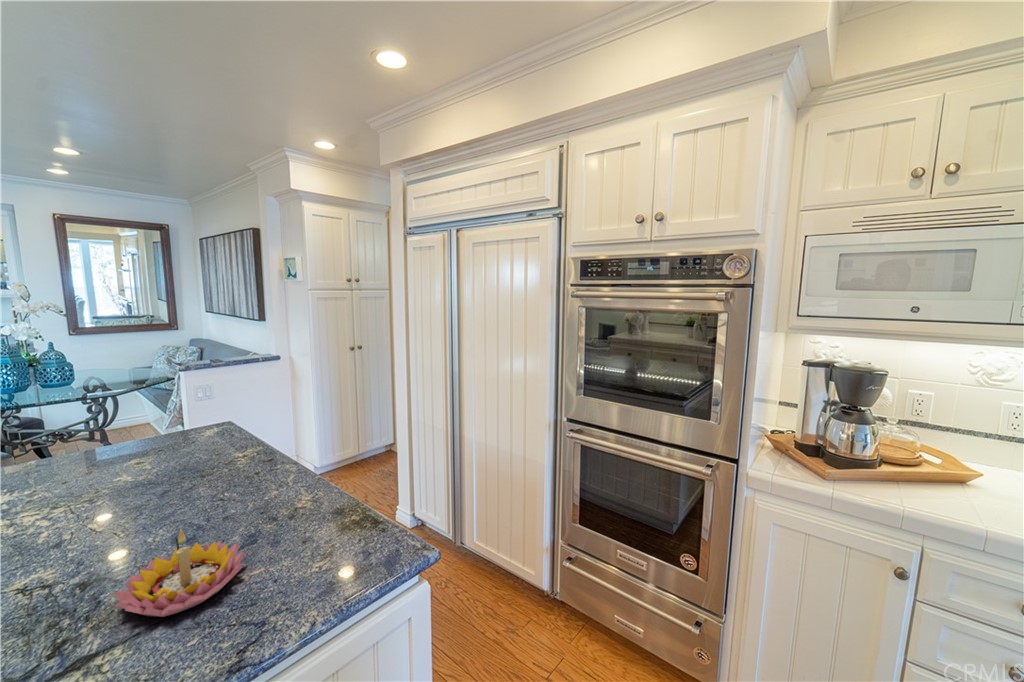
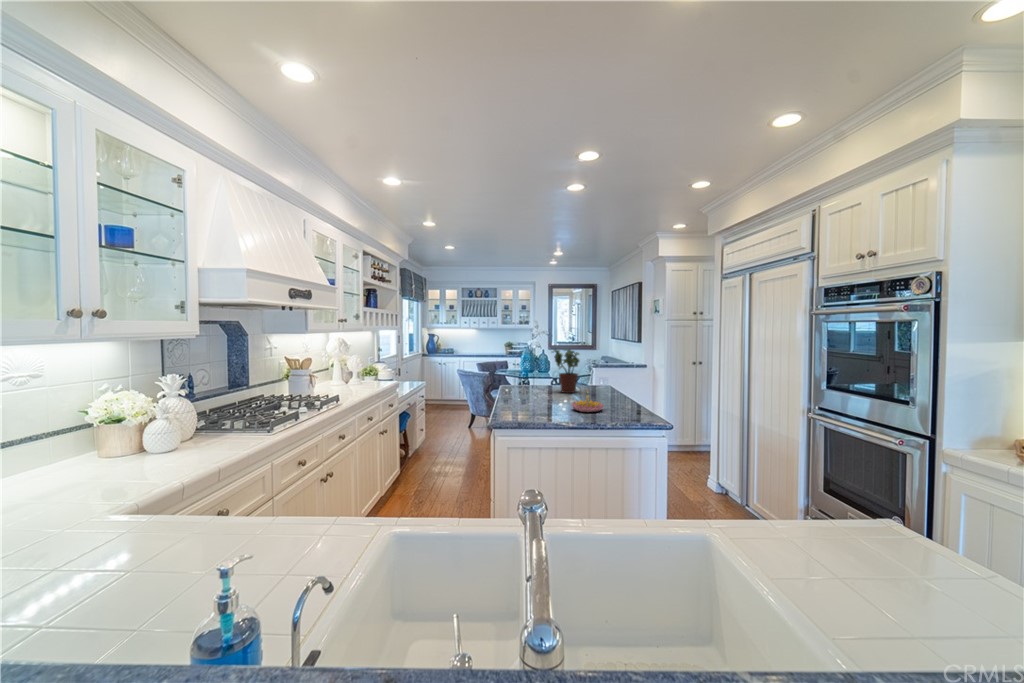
potted plant: none [24,373,142,495] -> present [553,348,579,393]

